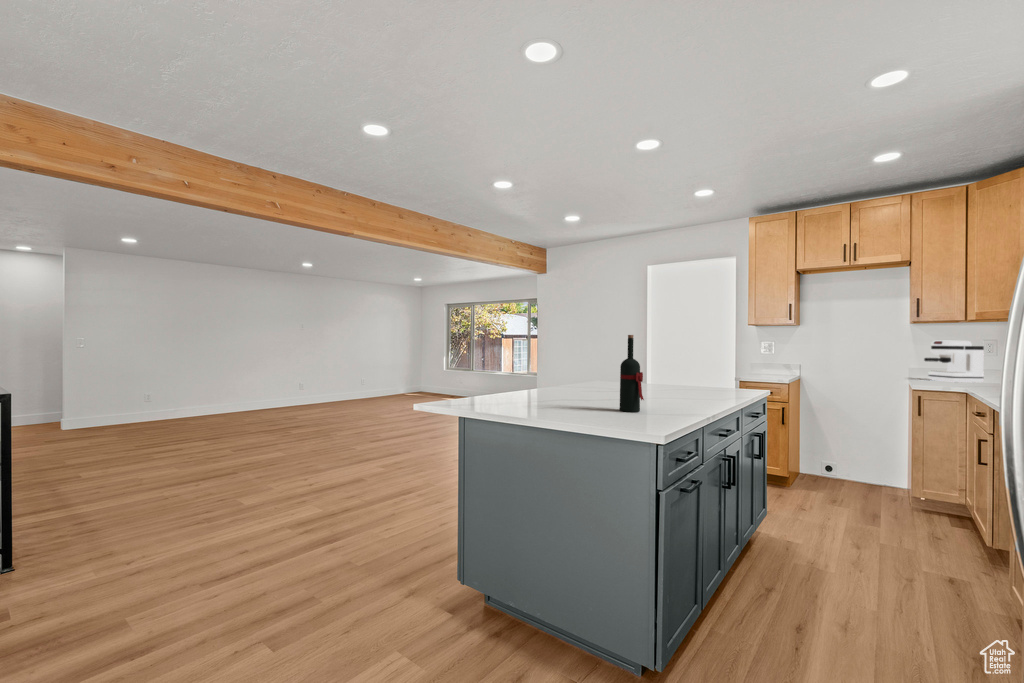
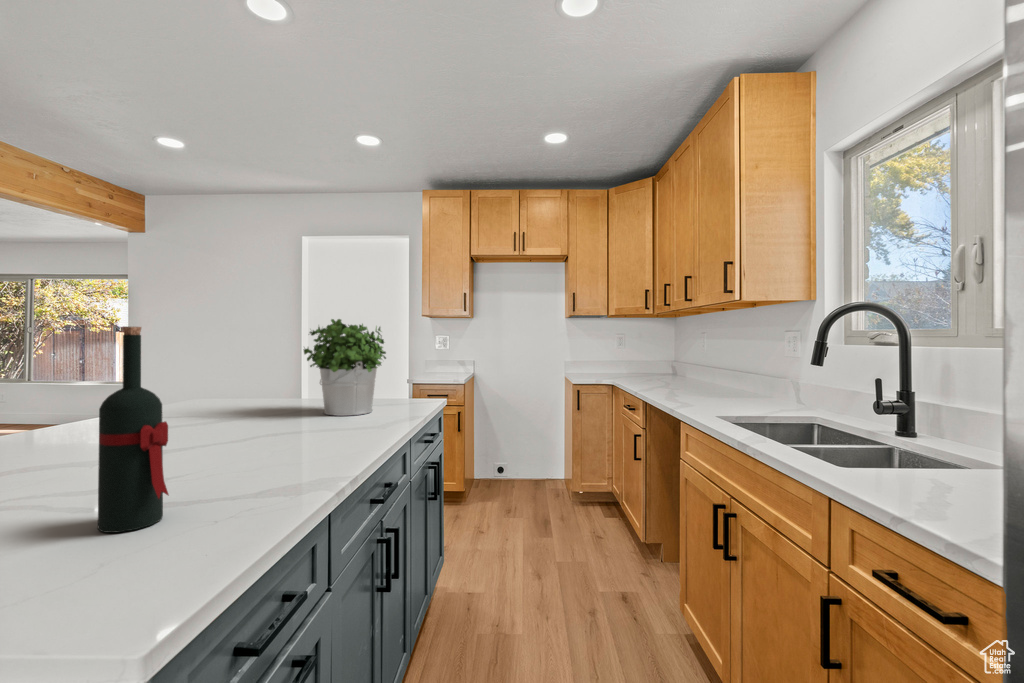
potted plant: none [669,329,724,391] -> present [304,319,386,416]
coffee maker: present [924,341,984,383] -> none [576,334,617,374]

